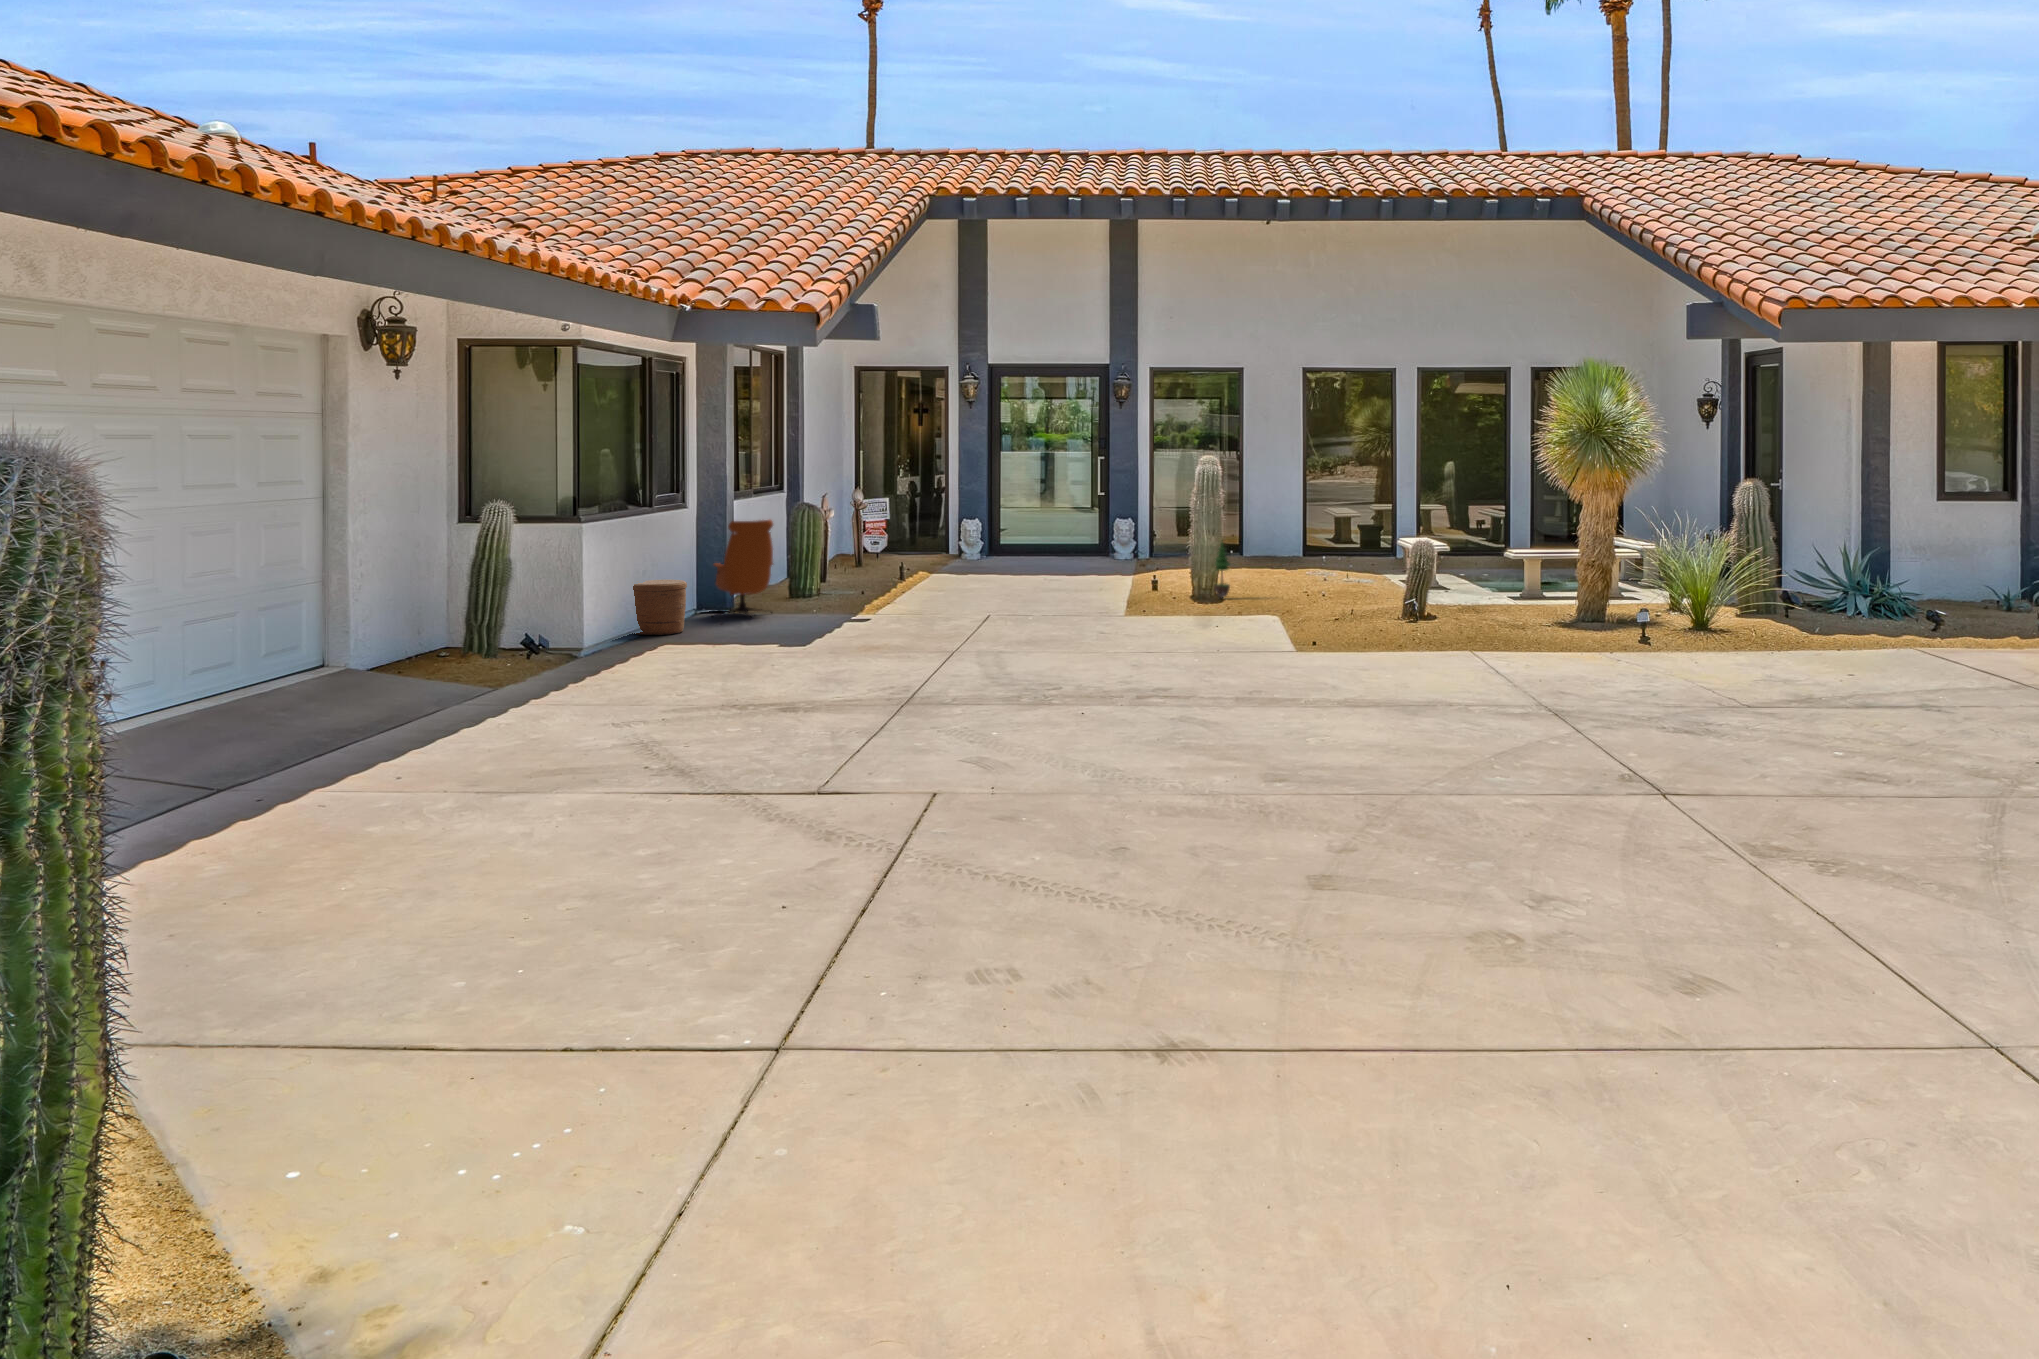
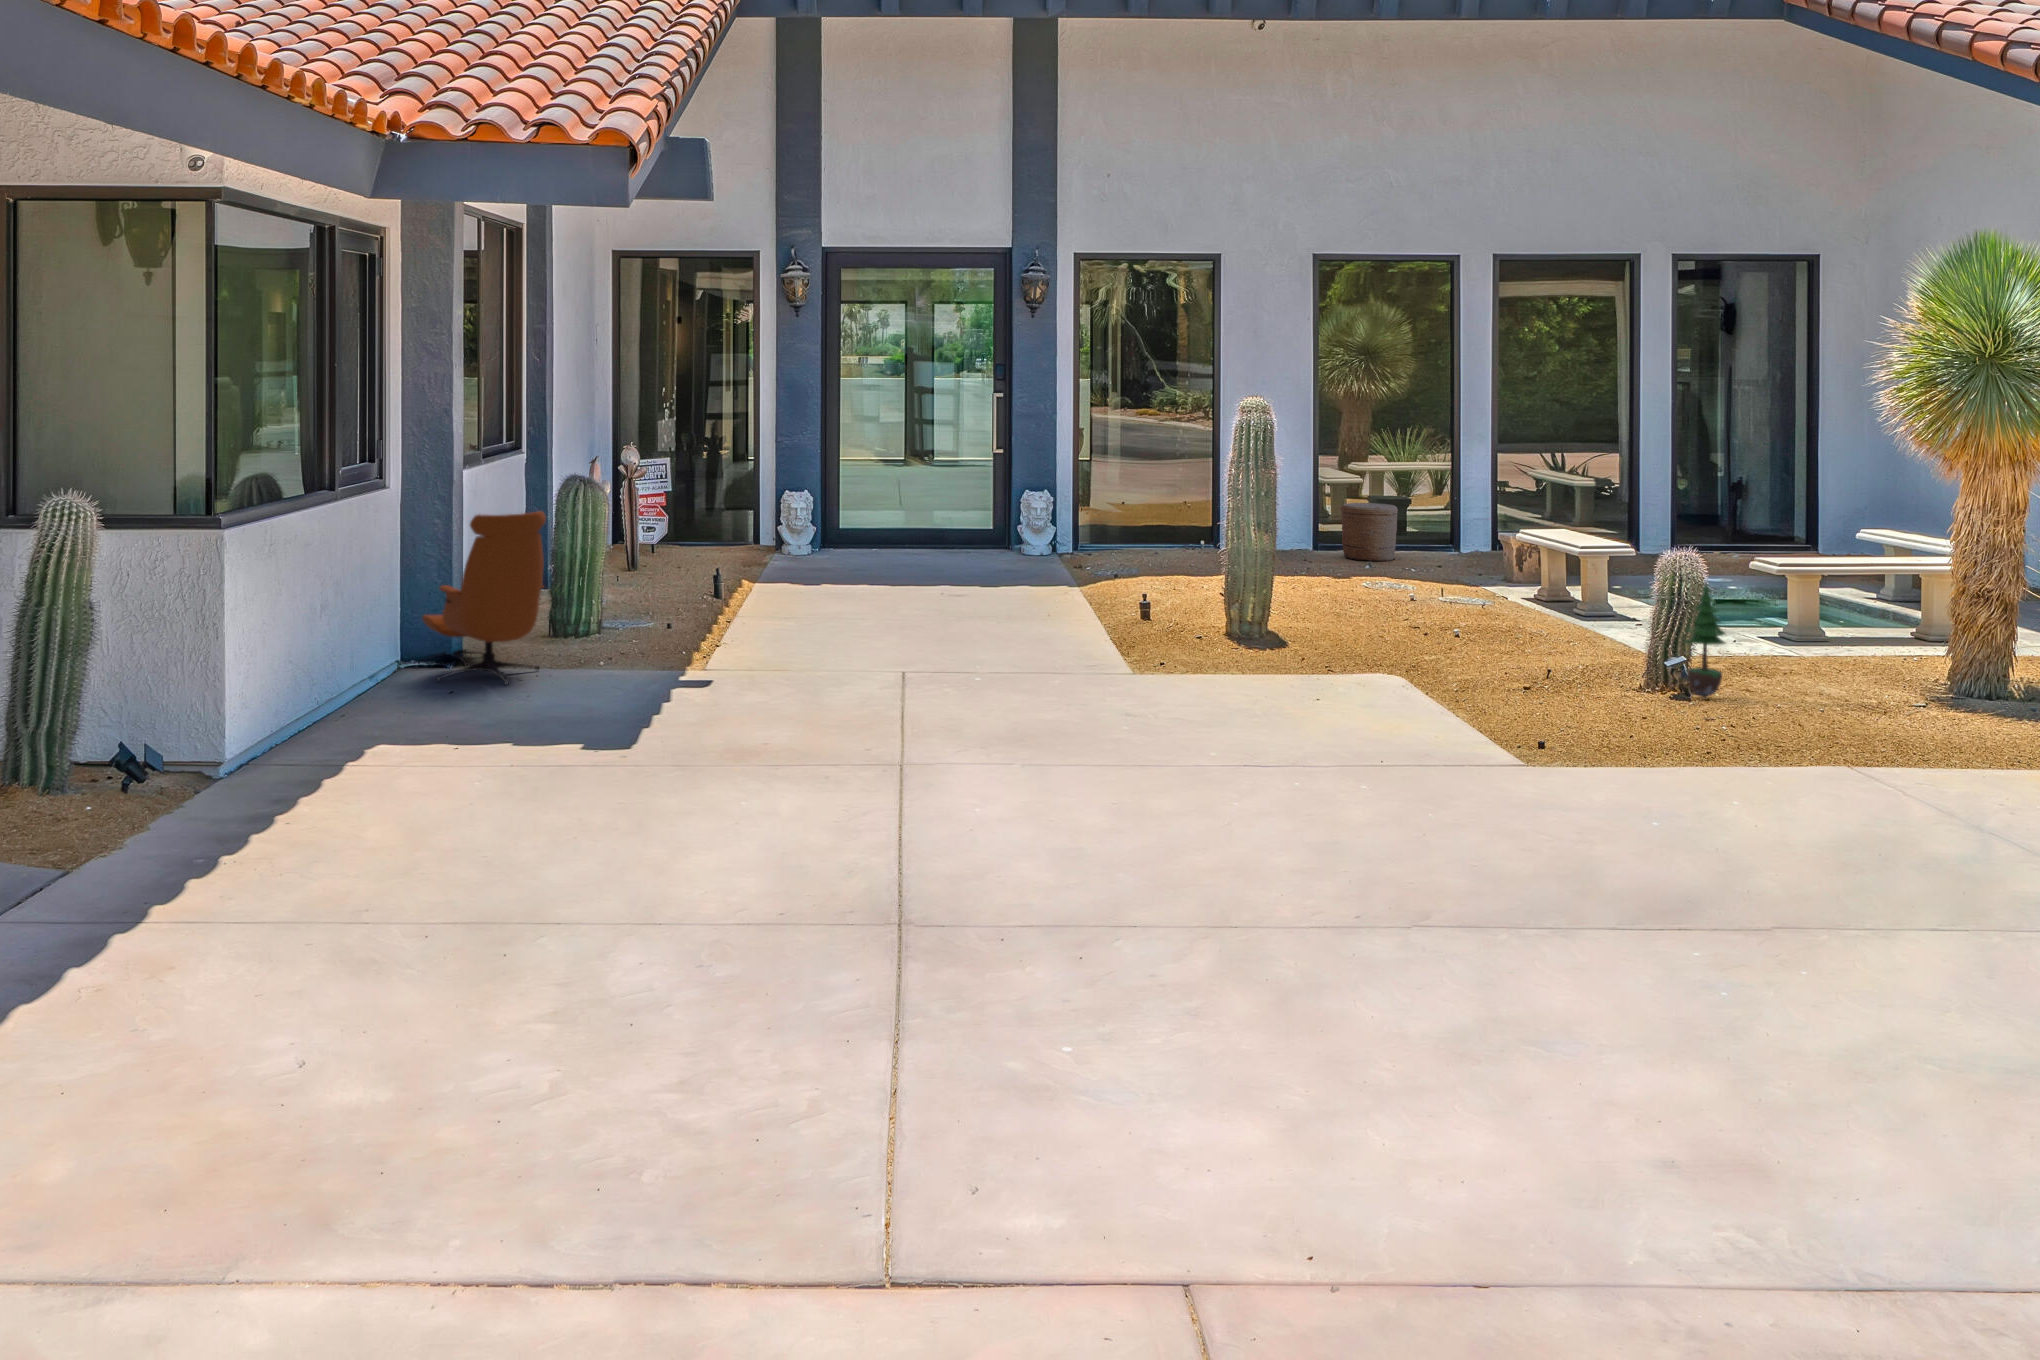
potted tree: present [1214,540,1230,598] -> present [1685,584,1725,698]
woven basket: present [633,580,687,635] -> present [1341,503,1398,561]

